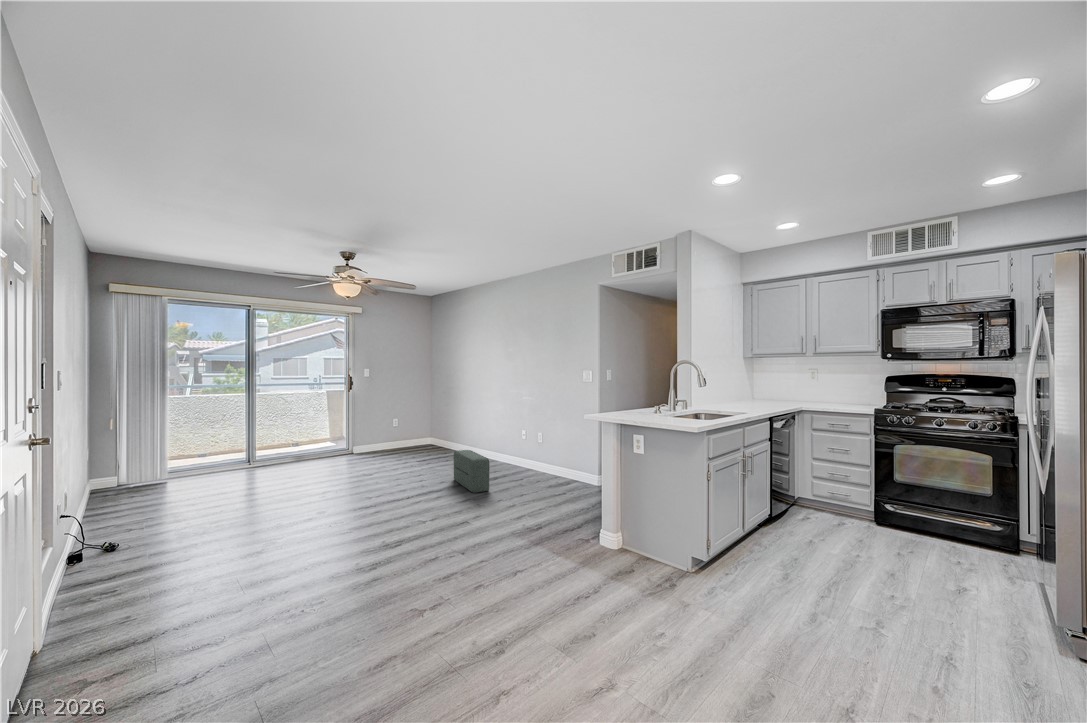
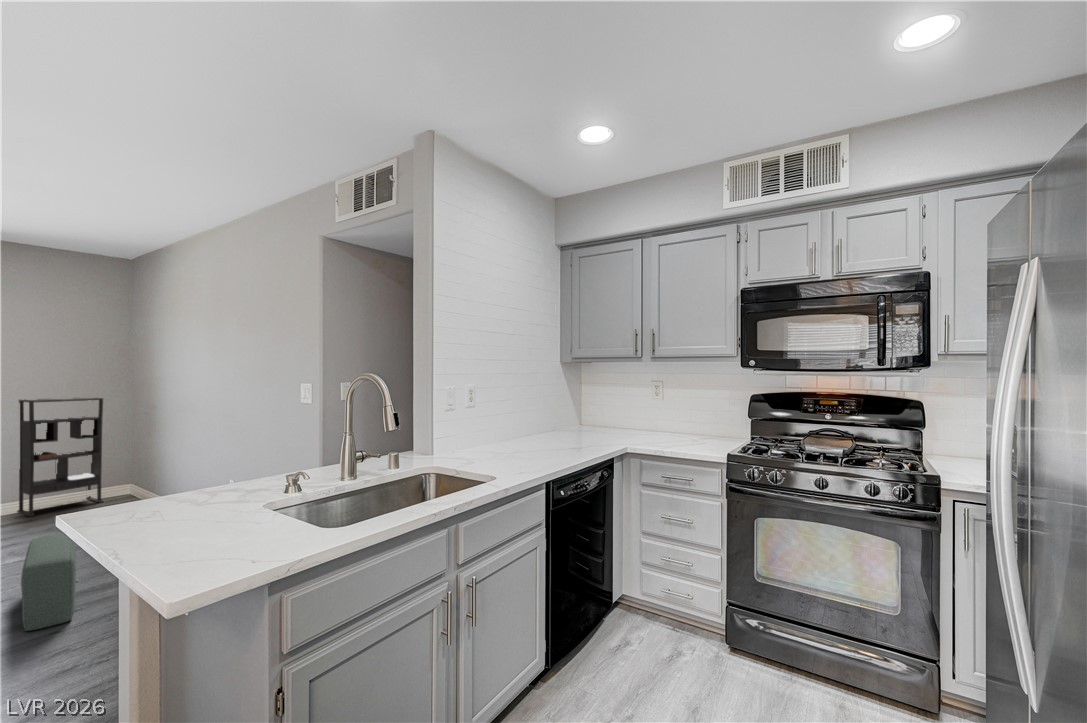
bookshelf: none [395,383,434,451] -> present [17,398,103,516]

